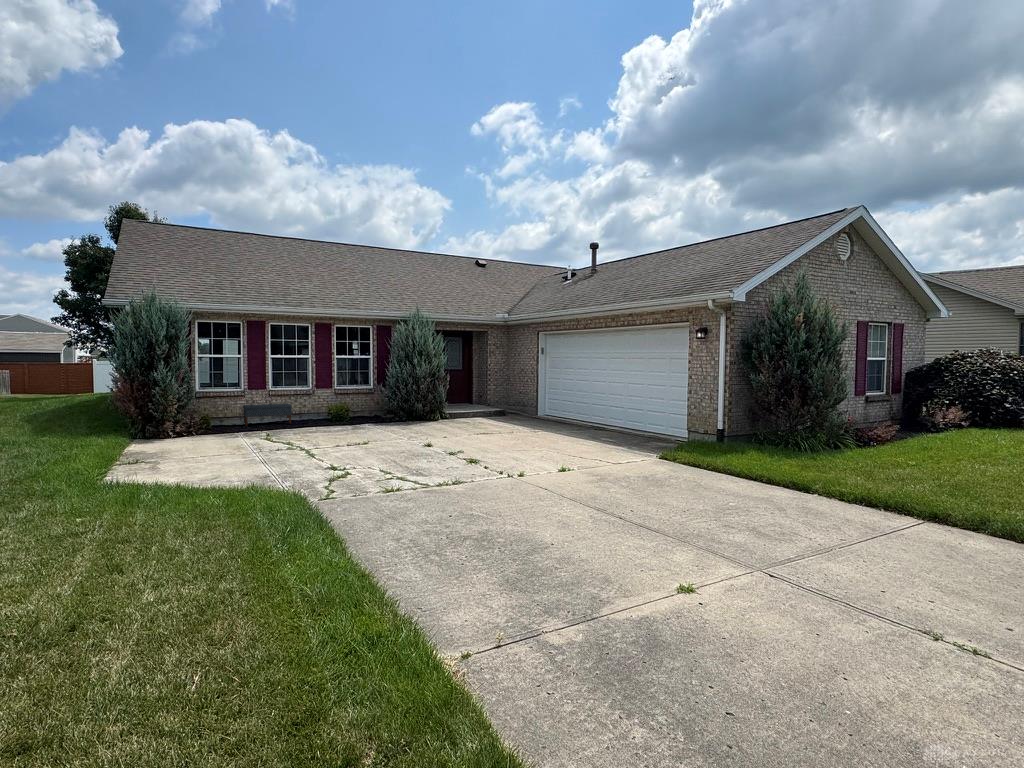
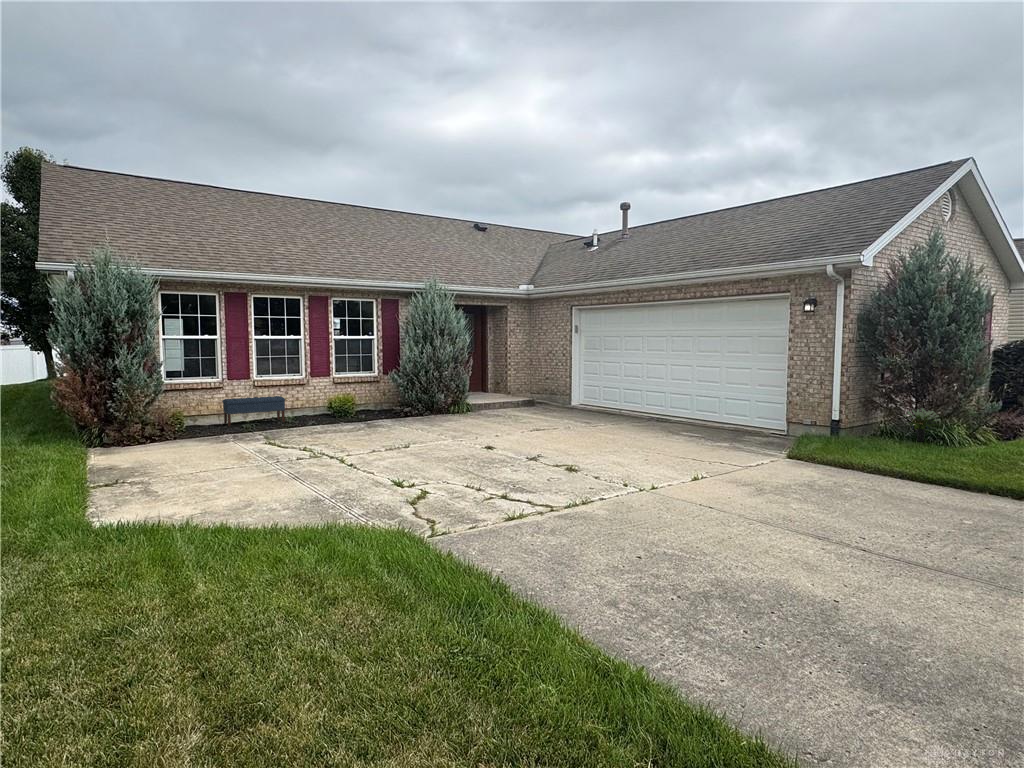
potted plant: none [771,420,800,448] -> present [904,408,940,442]

